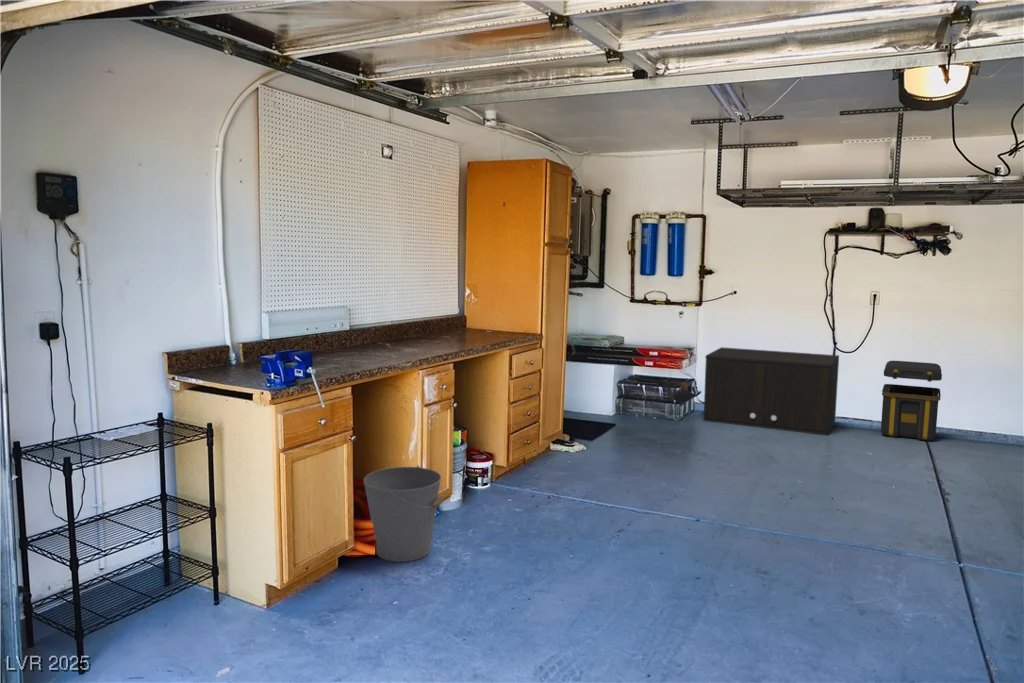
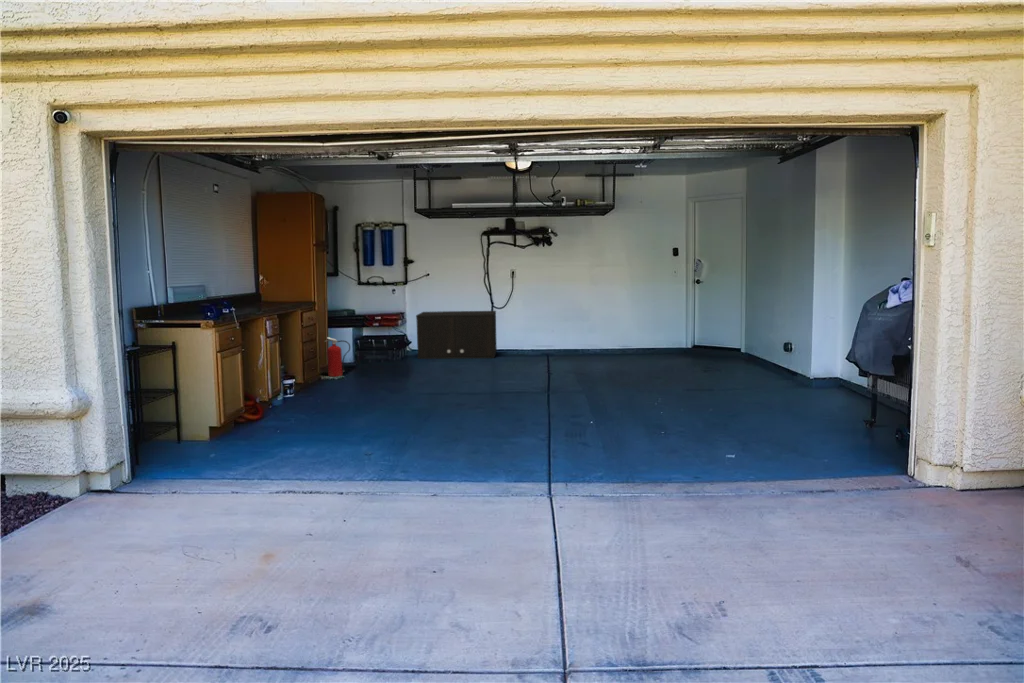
toolbox: present [881,361,942,441] -> none [522,311,553,356]
fire extinguisher: none [553,387,589,447] -> present [326,337,350,377]
bucket: present [364,466,444,562] -> none [247,370,299,424]

